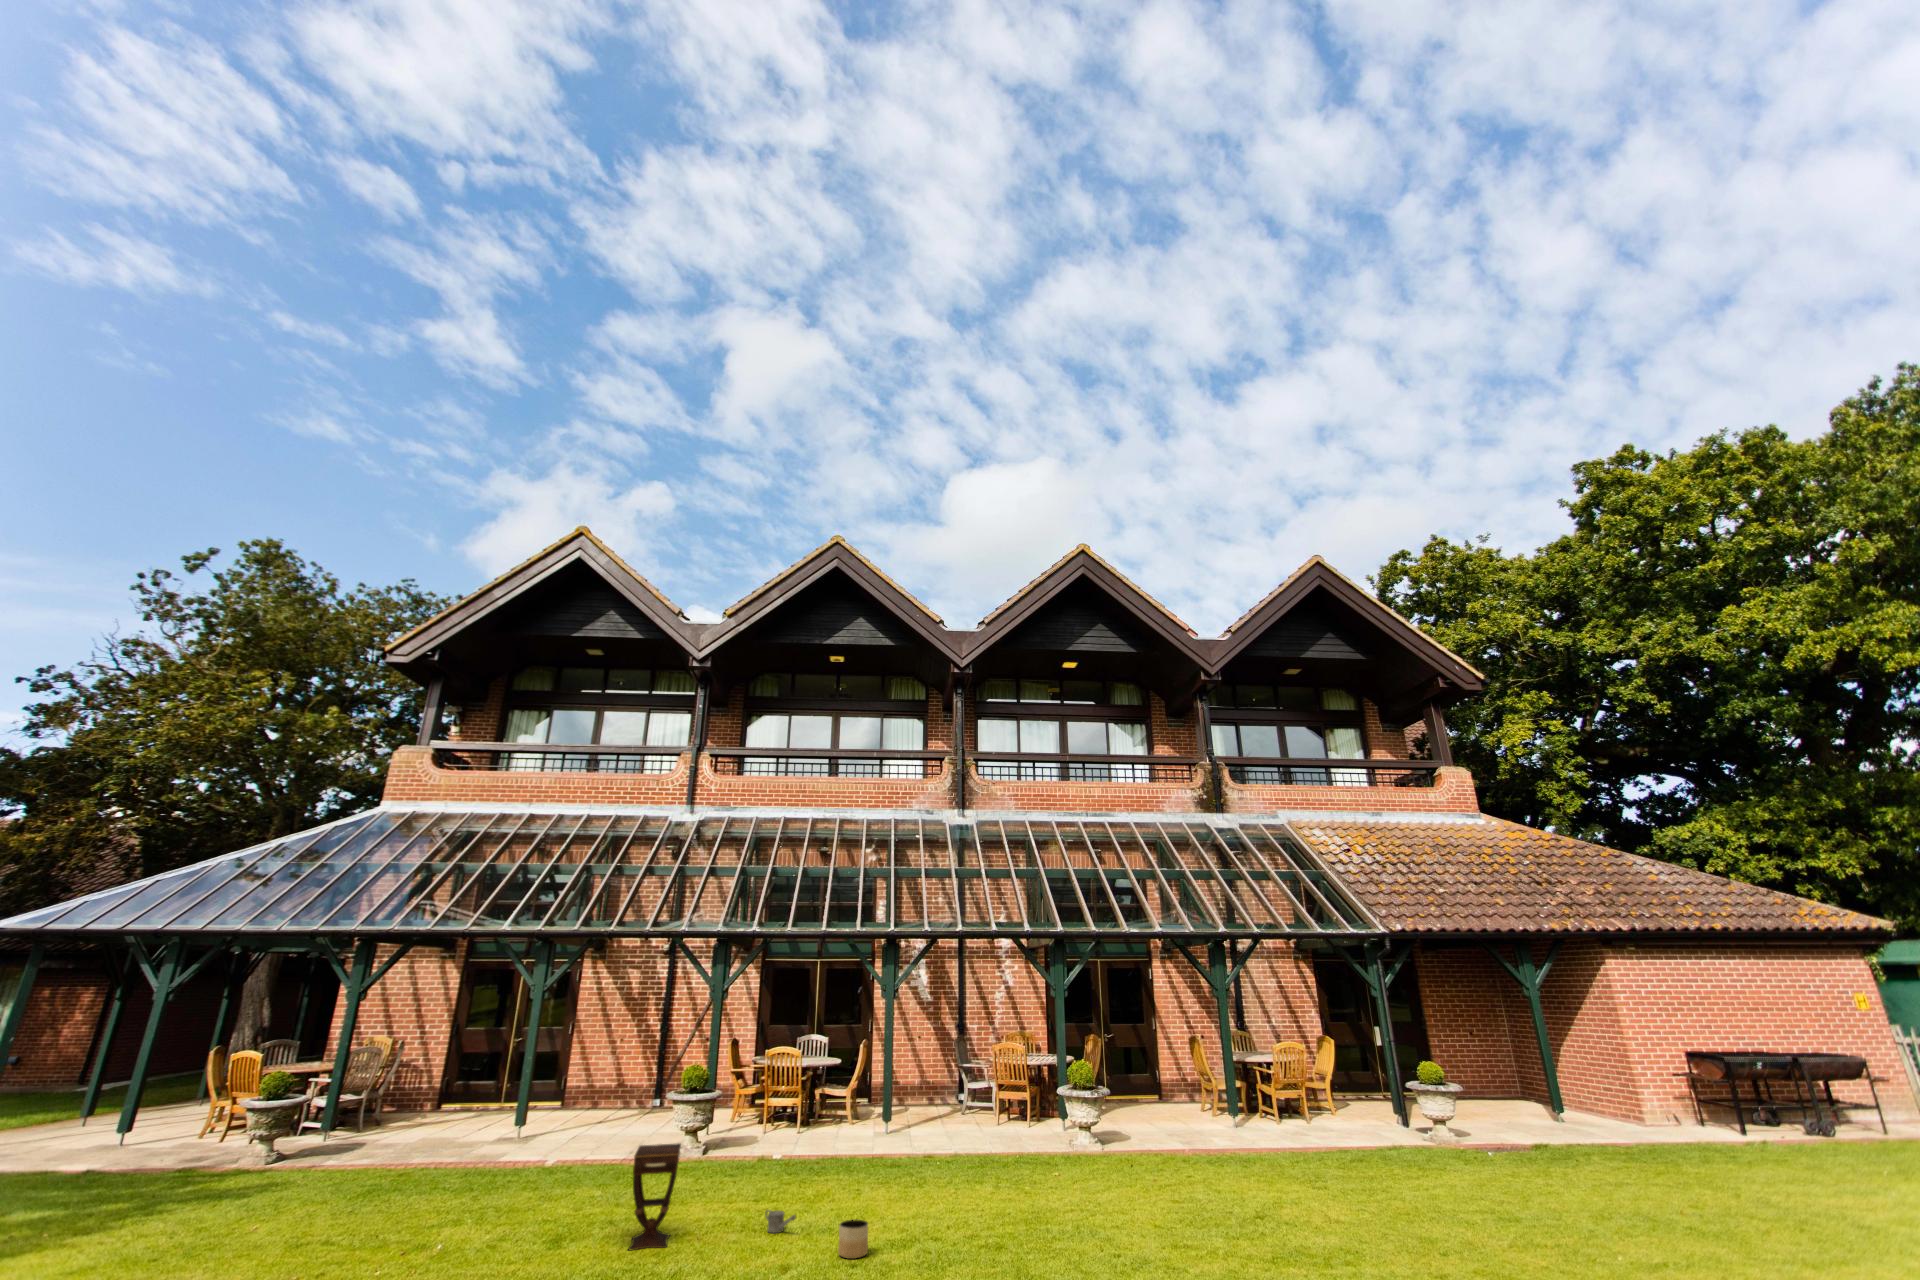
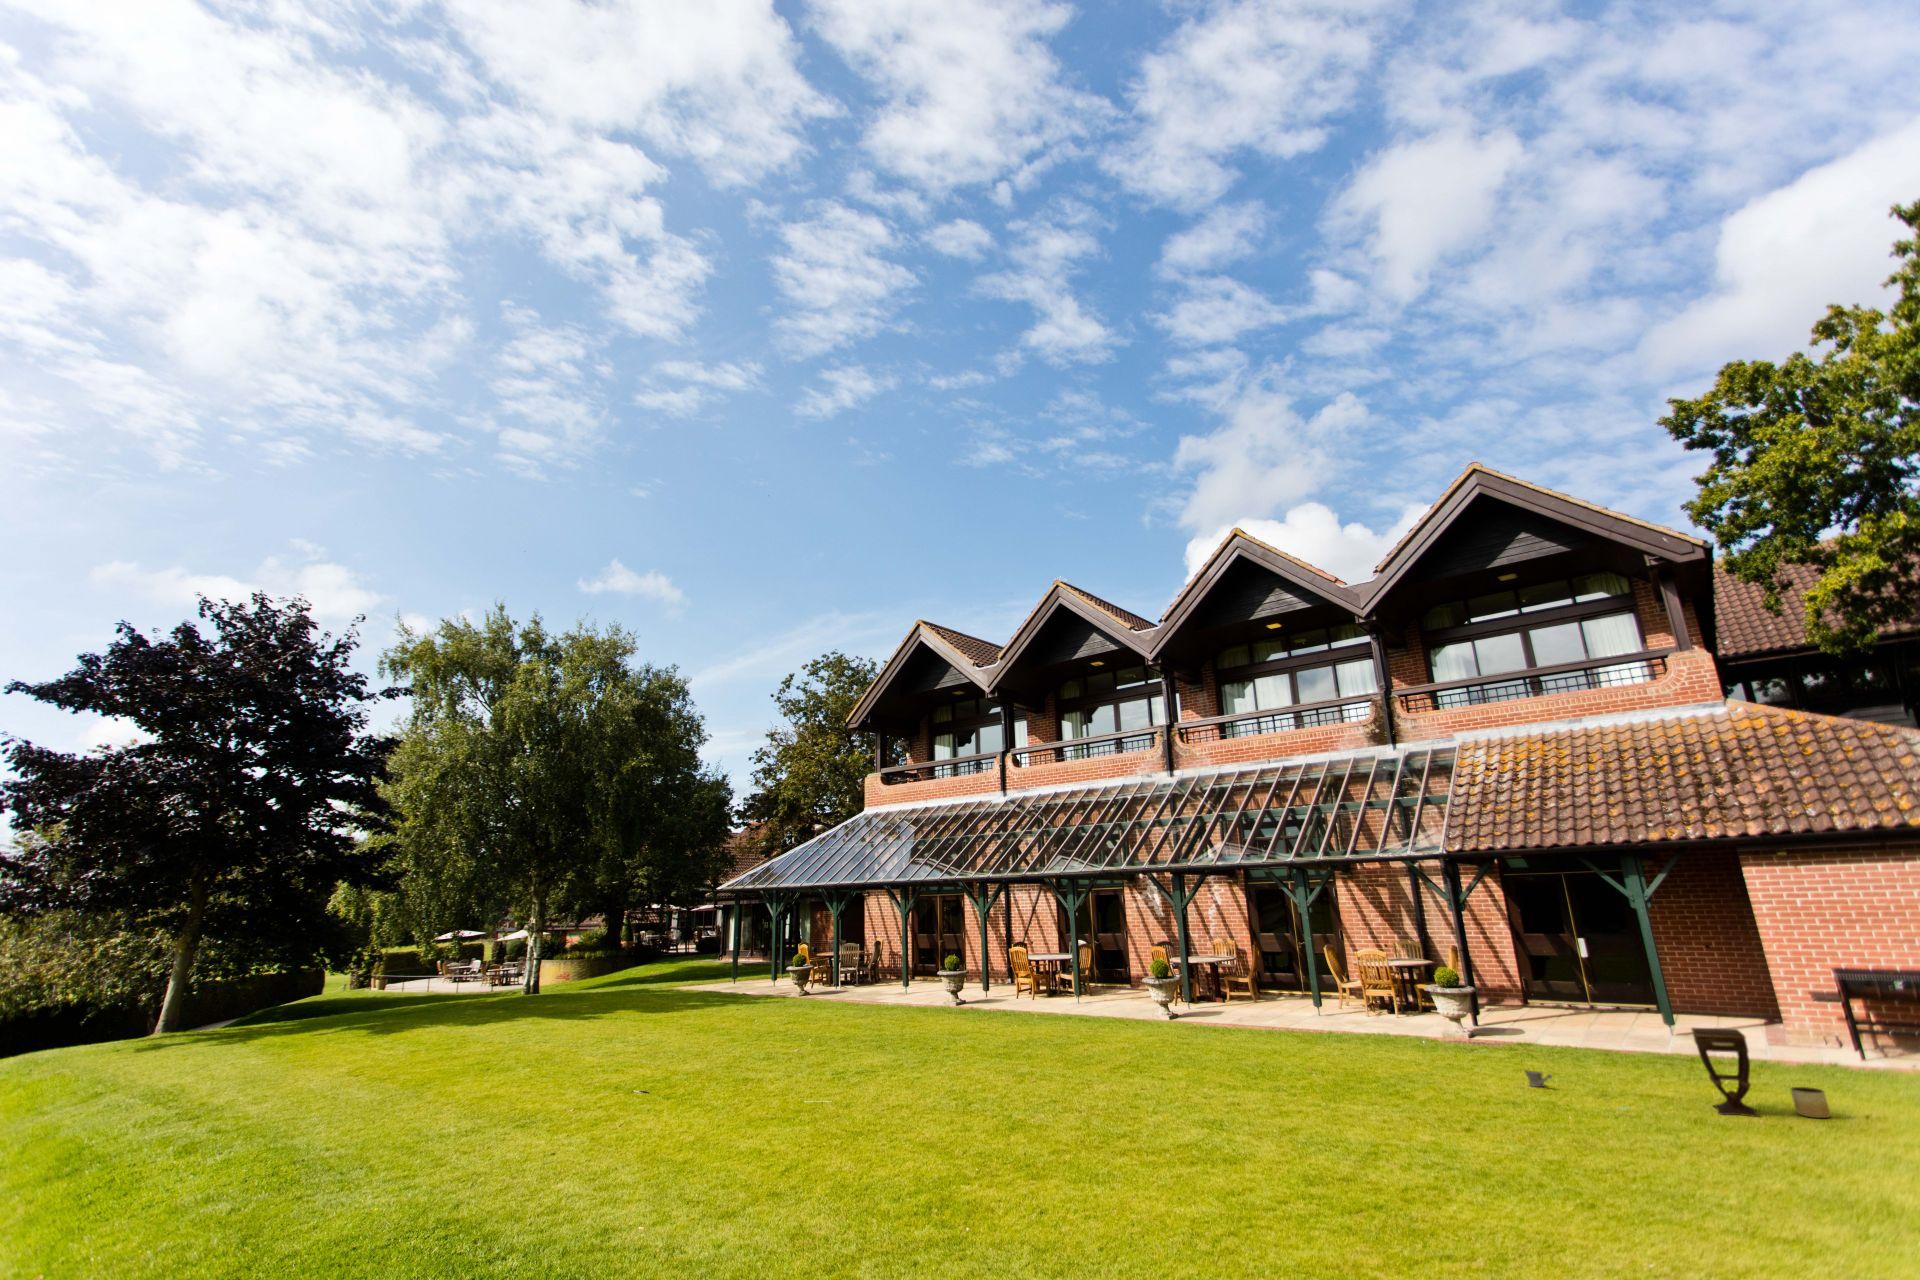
side table: present [628,1143,681,1250] -> present [1692,1028,1761,1117]
planter: present [838,1219,868,1259] -> present [1791,1087,1831,1118]

